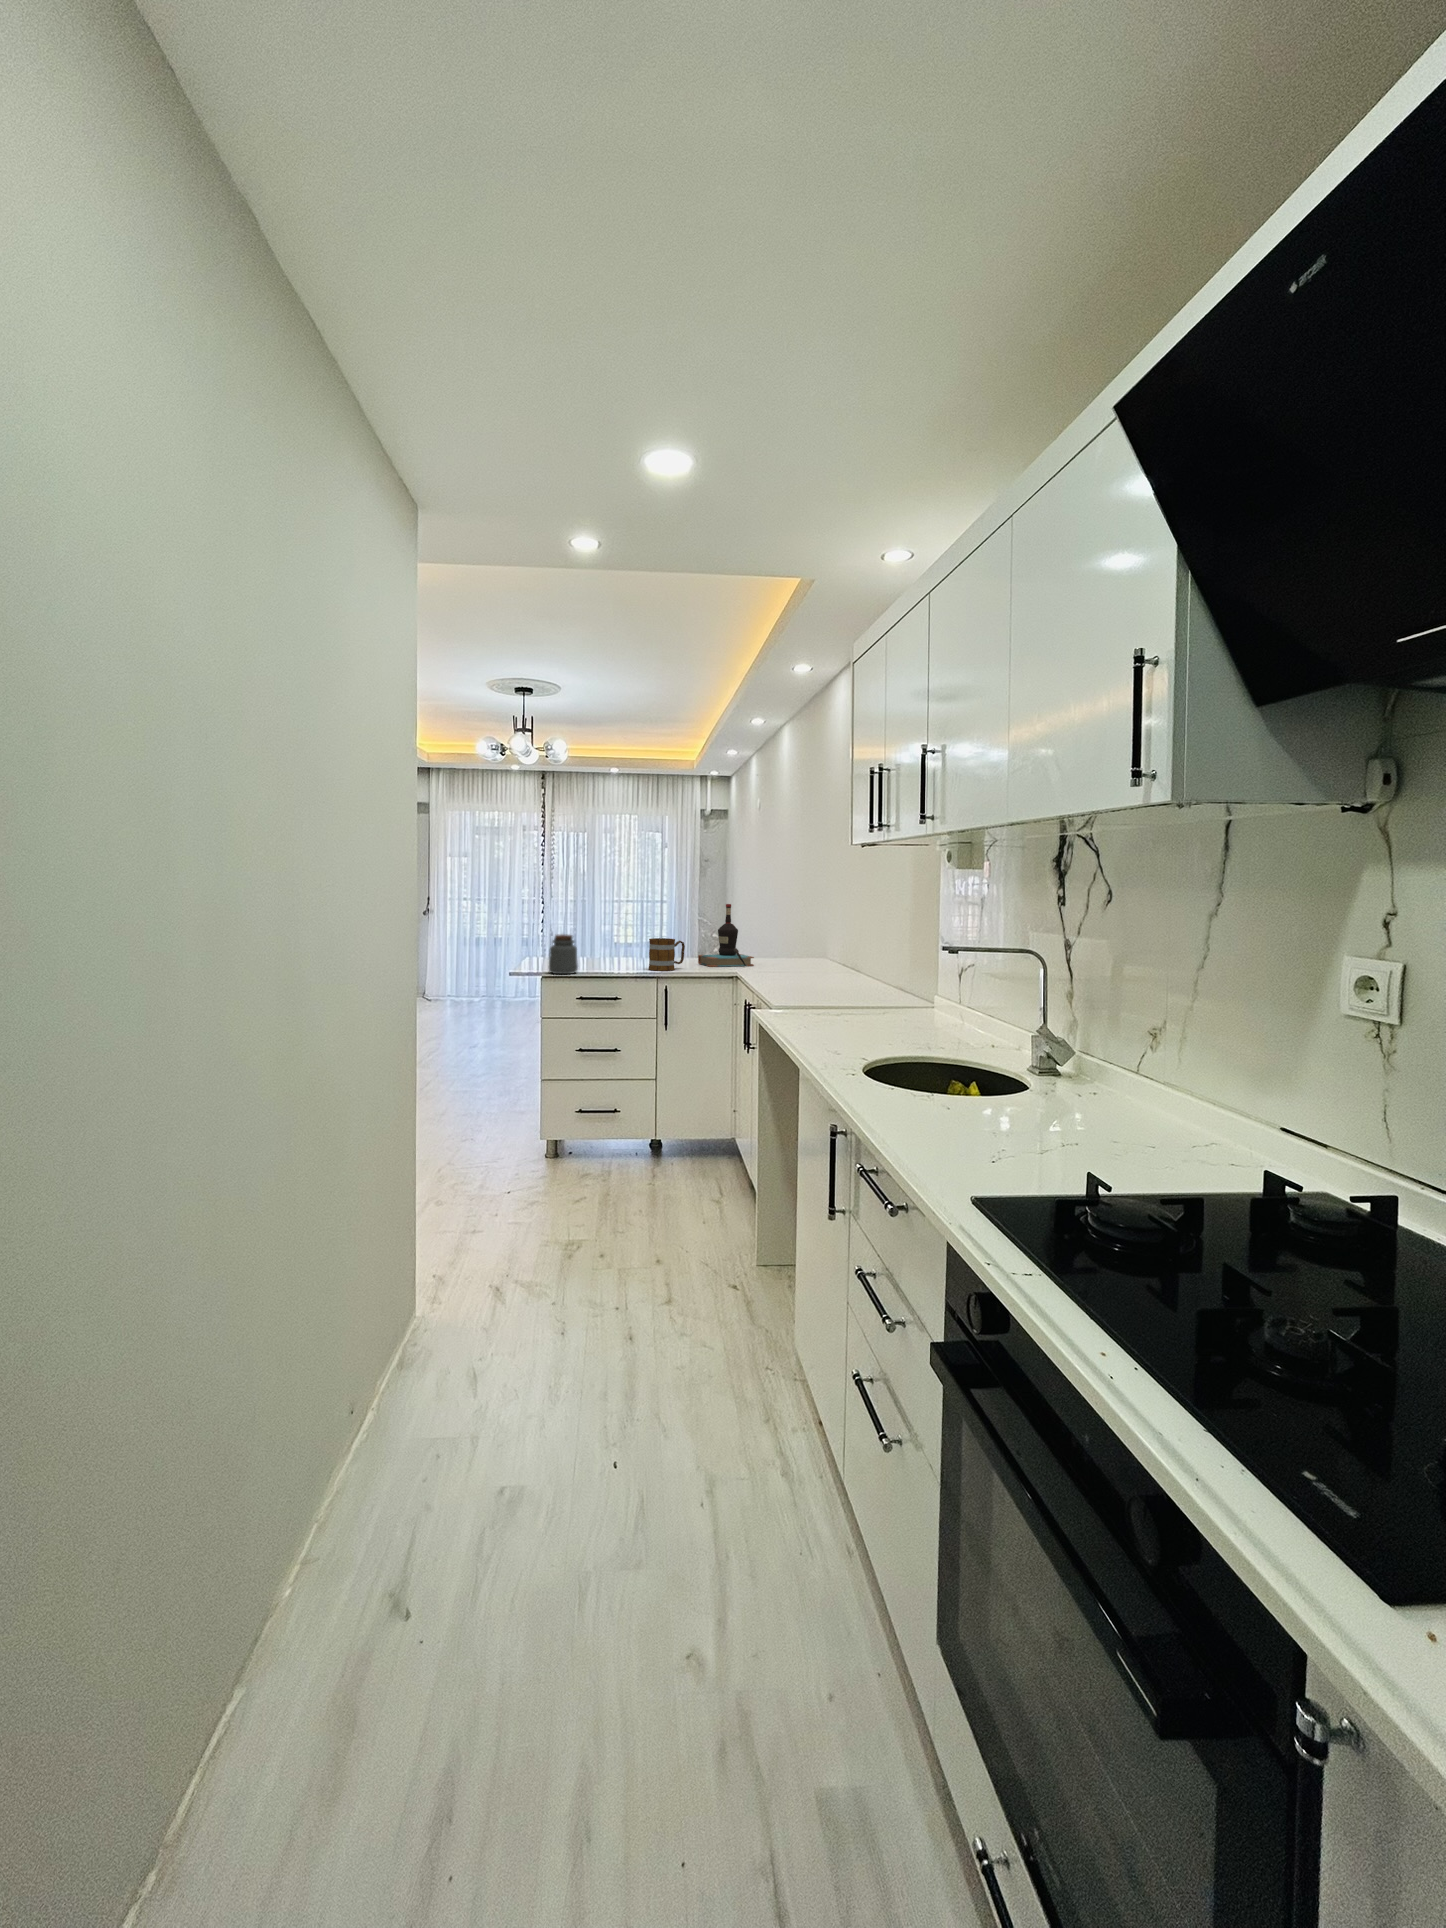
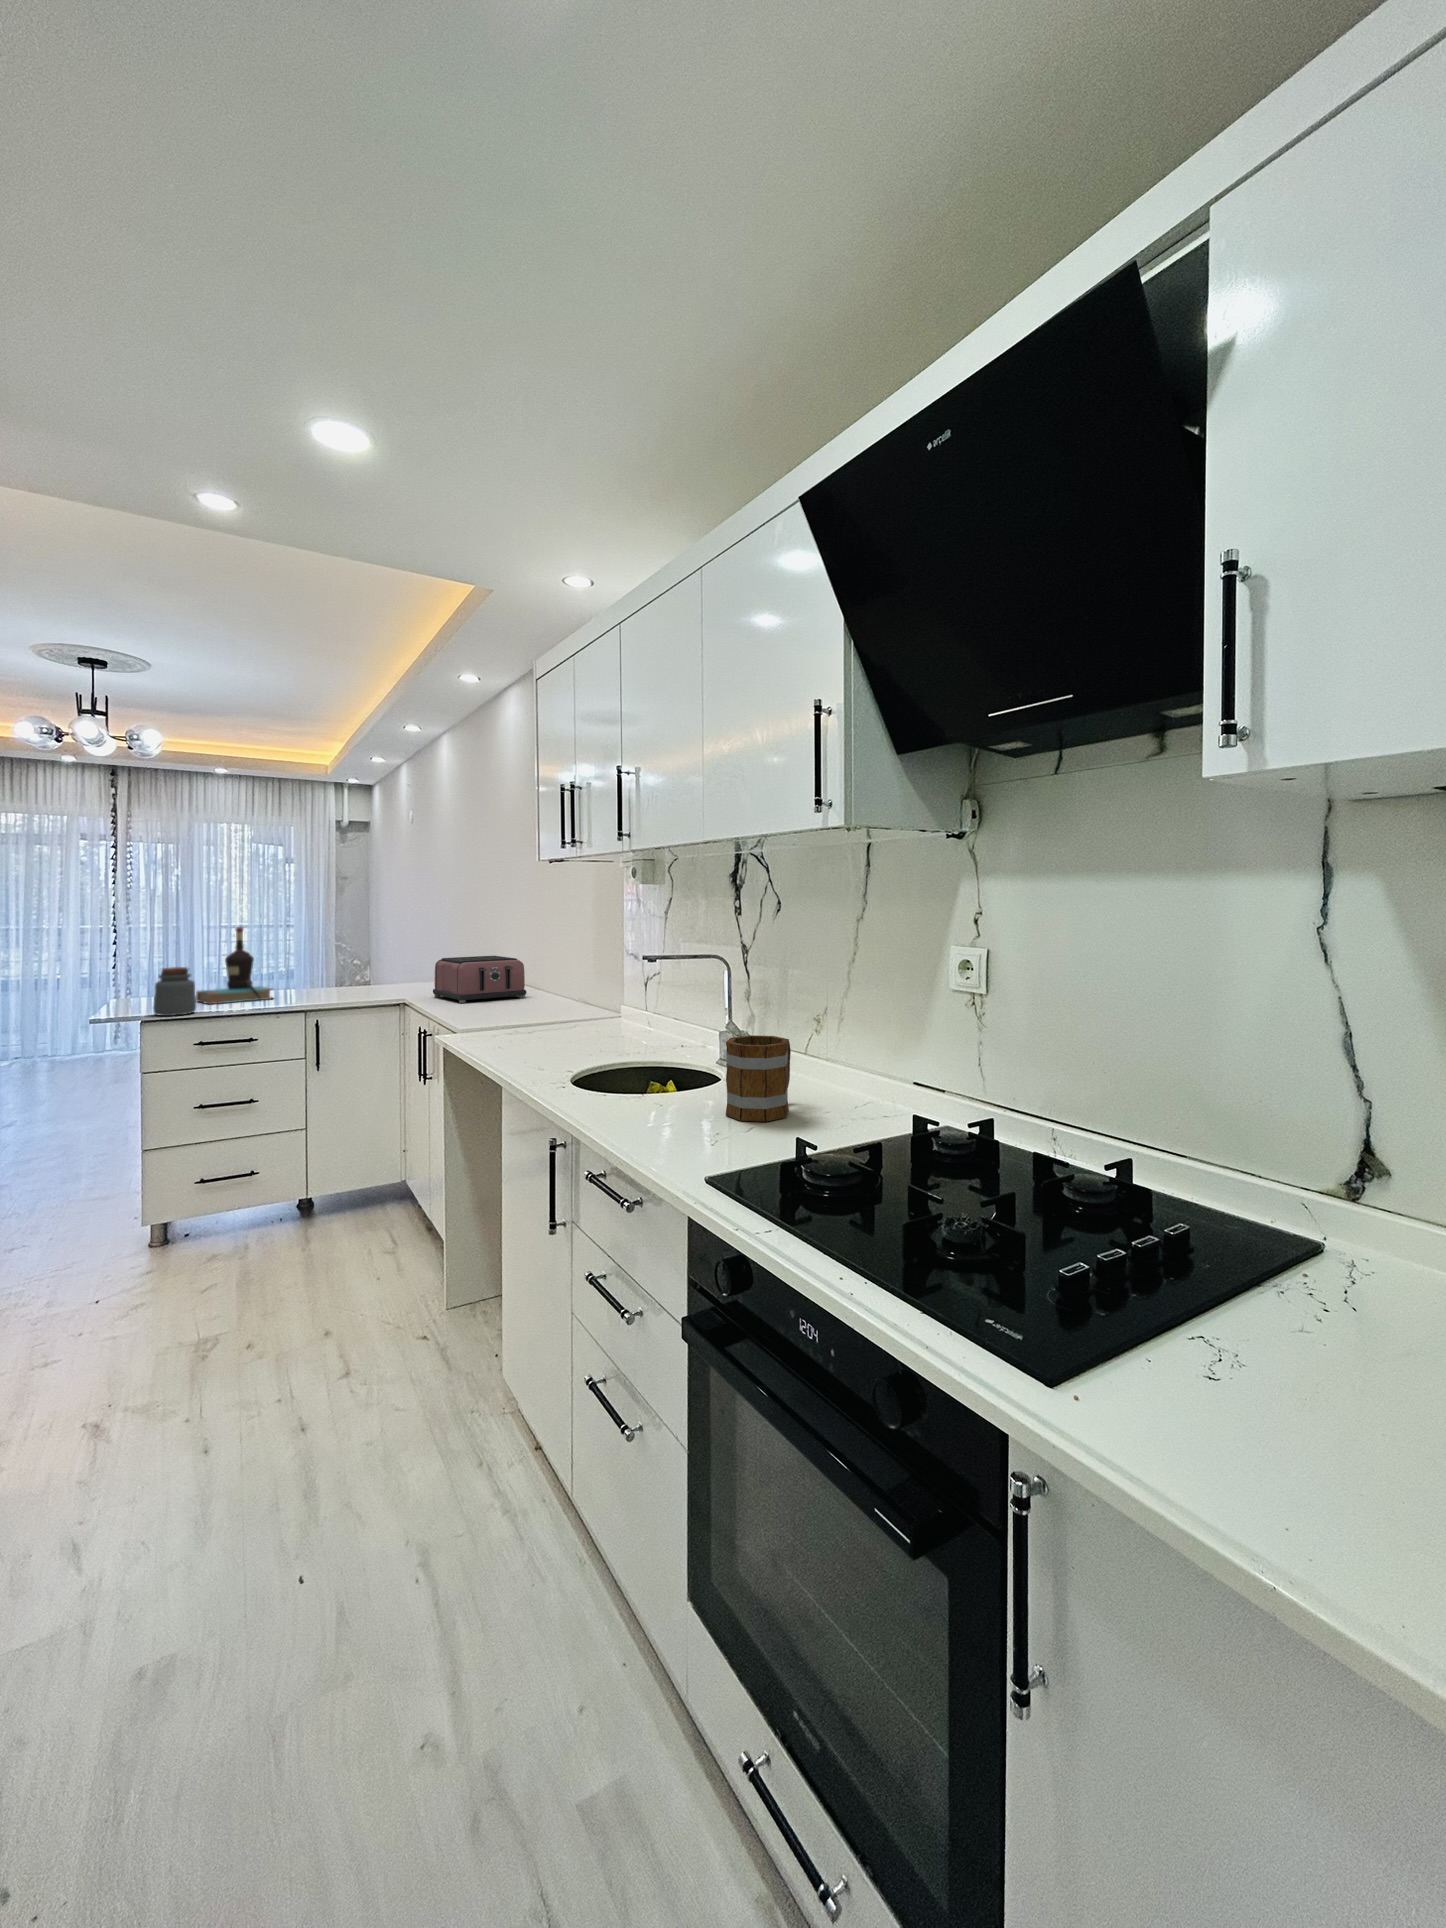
bottle: present [698,904,754,967] -> present [196,927,274,1004]
mug: present [649,938,685,971] -> present [726,1035,791,1122]
toaster: none [763,938,848,982] -> present [433,956,526,1003]

